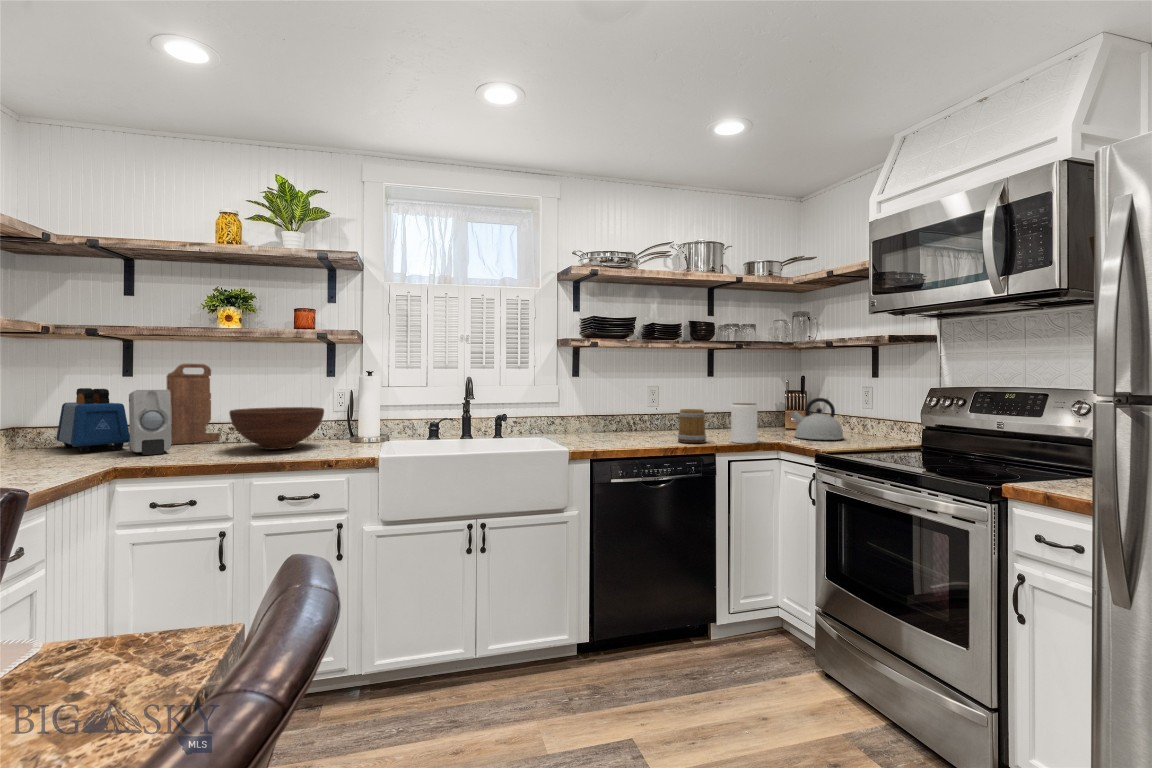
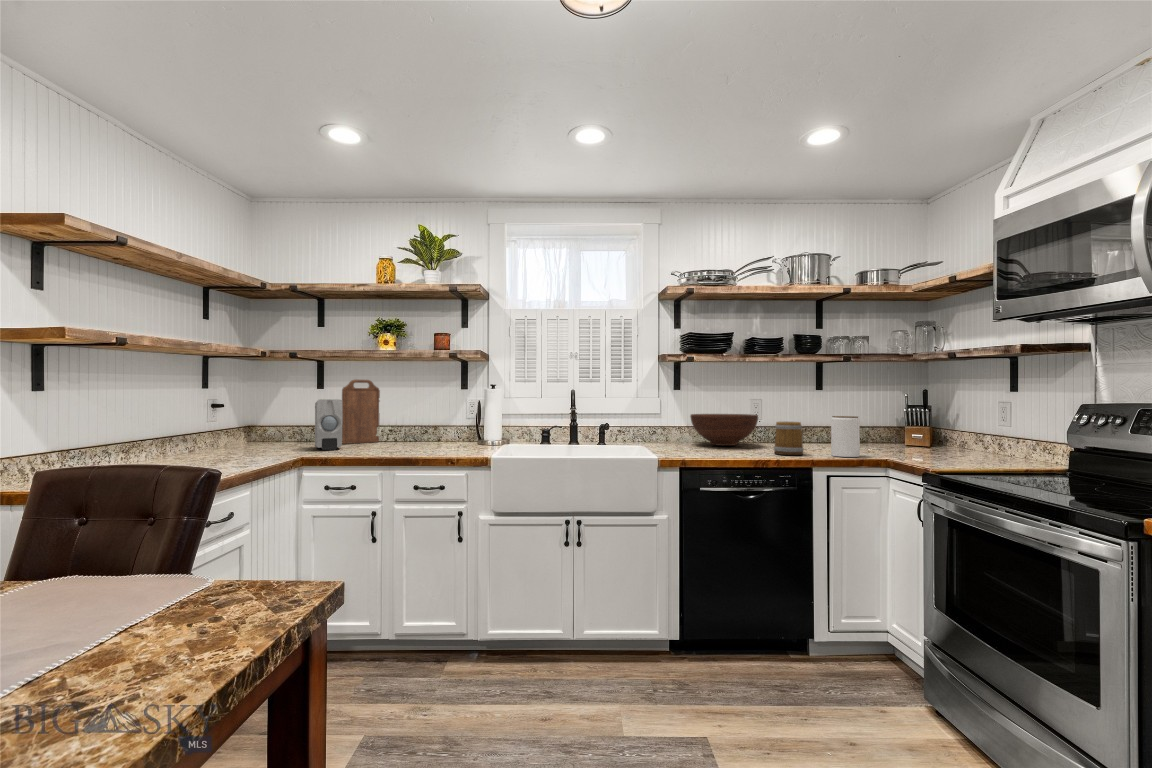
toaster: present [56,388,130,452] -> none [269,399,316,447]
kettle: present [790,398,844,440] -> none [903,412,967,456]
fruit bowl: present [229,407,324,450] -> present [690,414,758,446]

